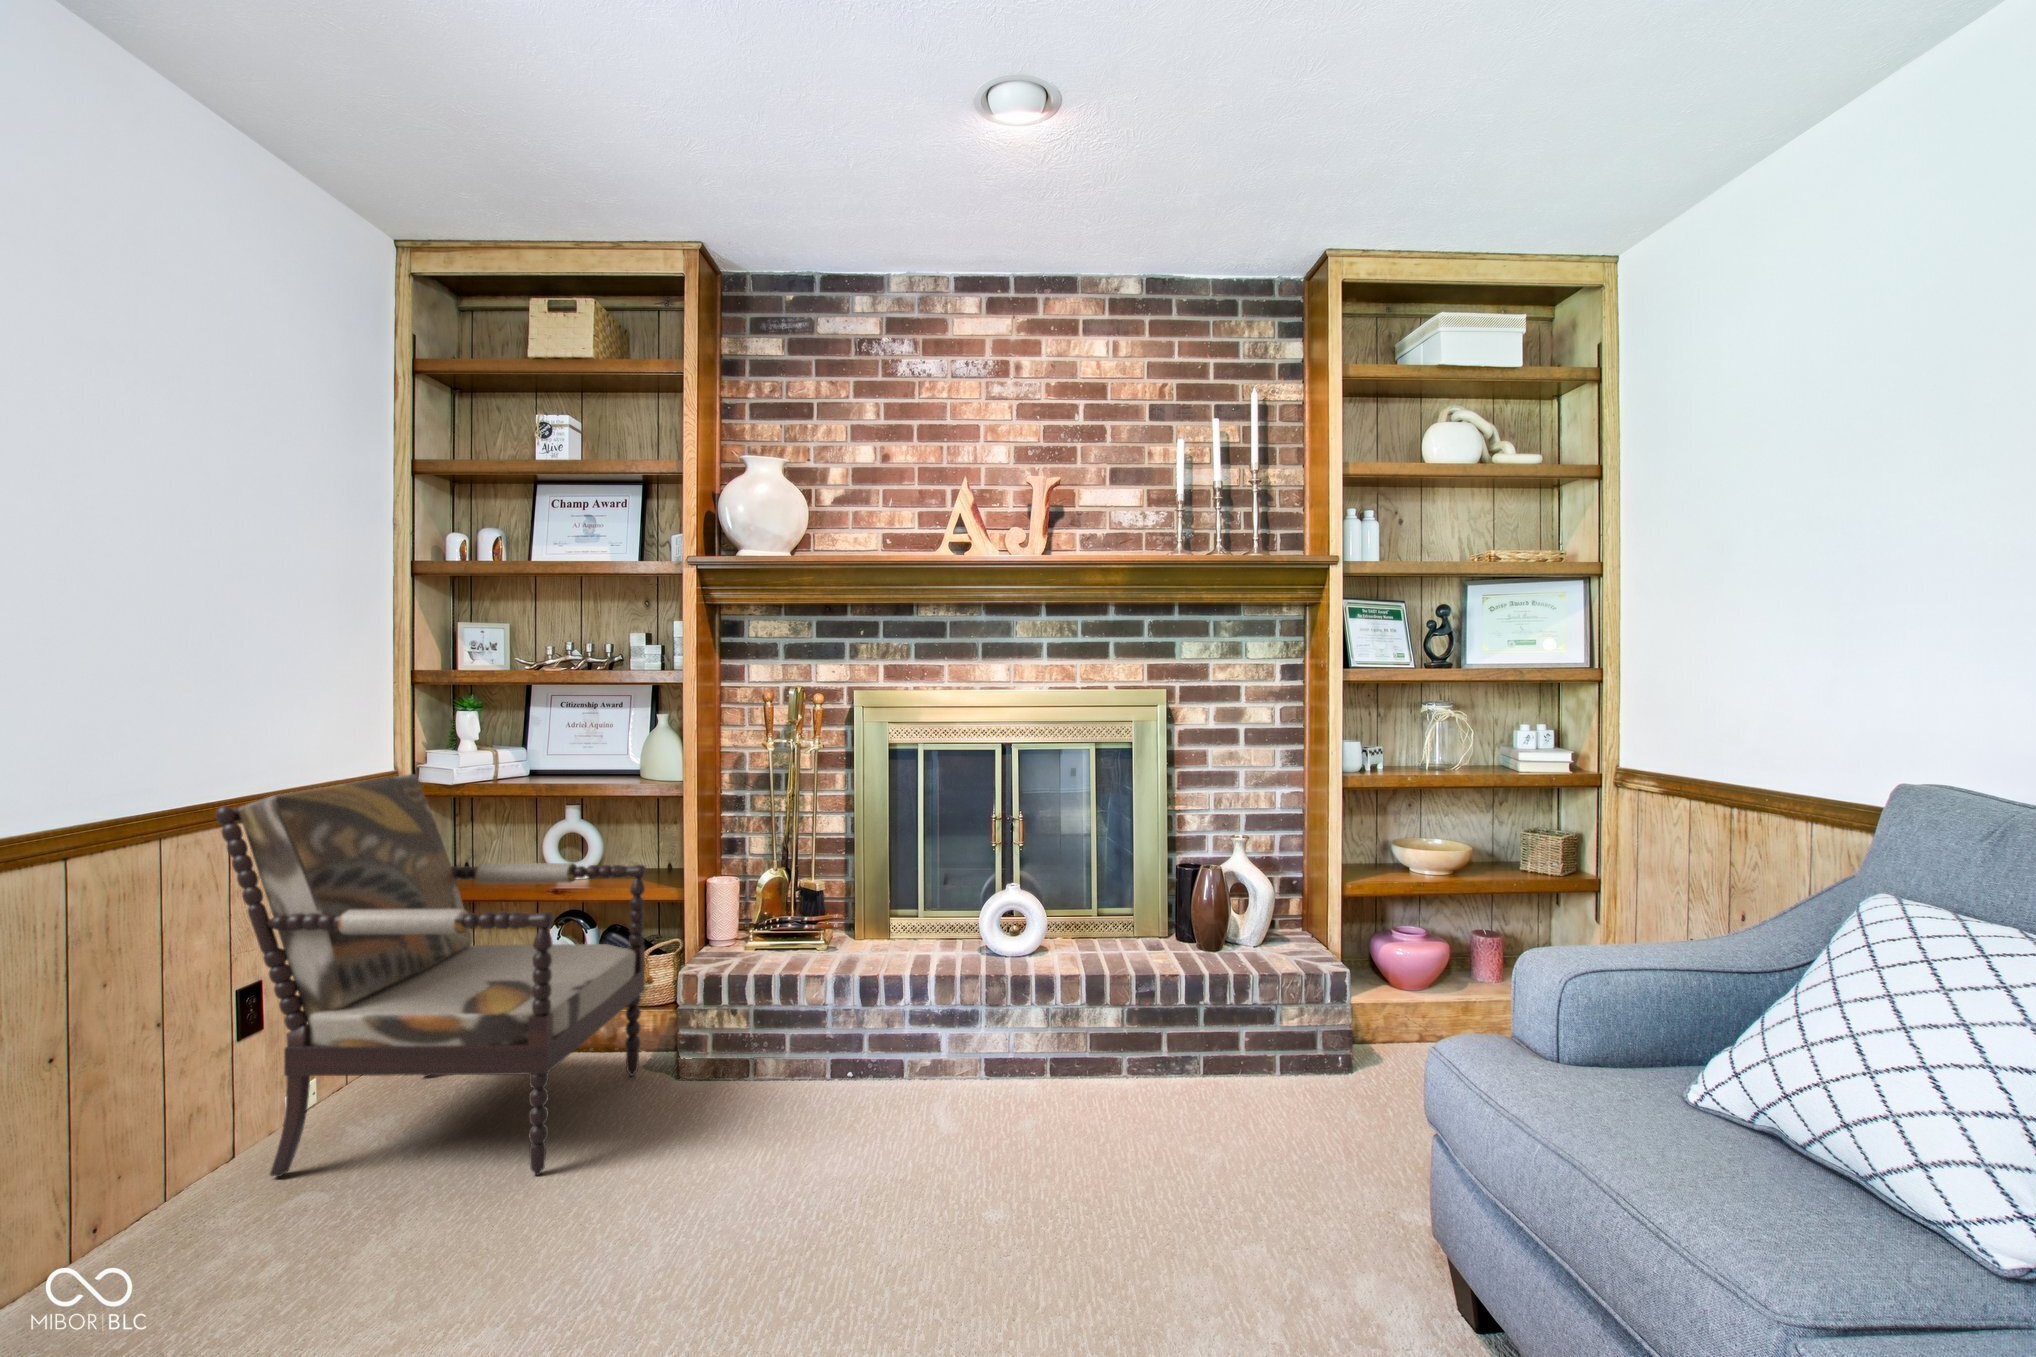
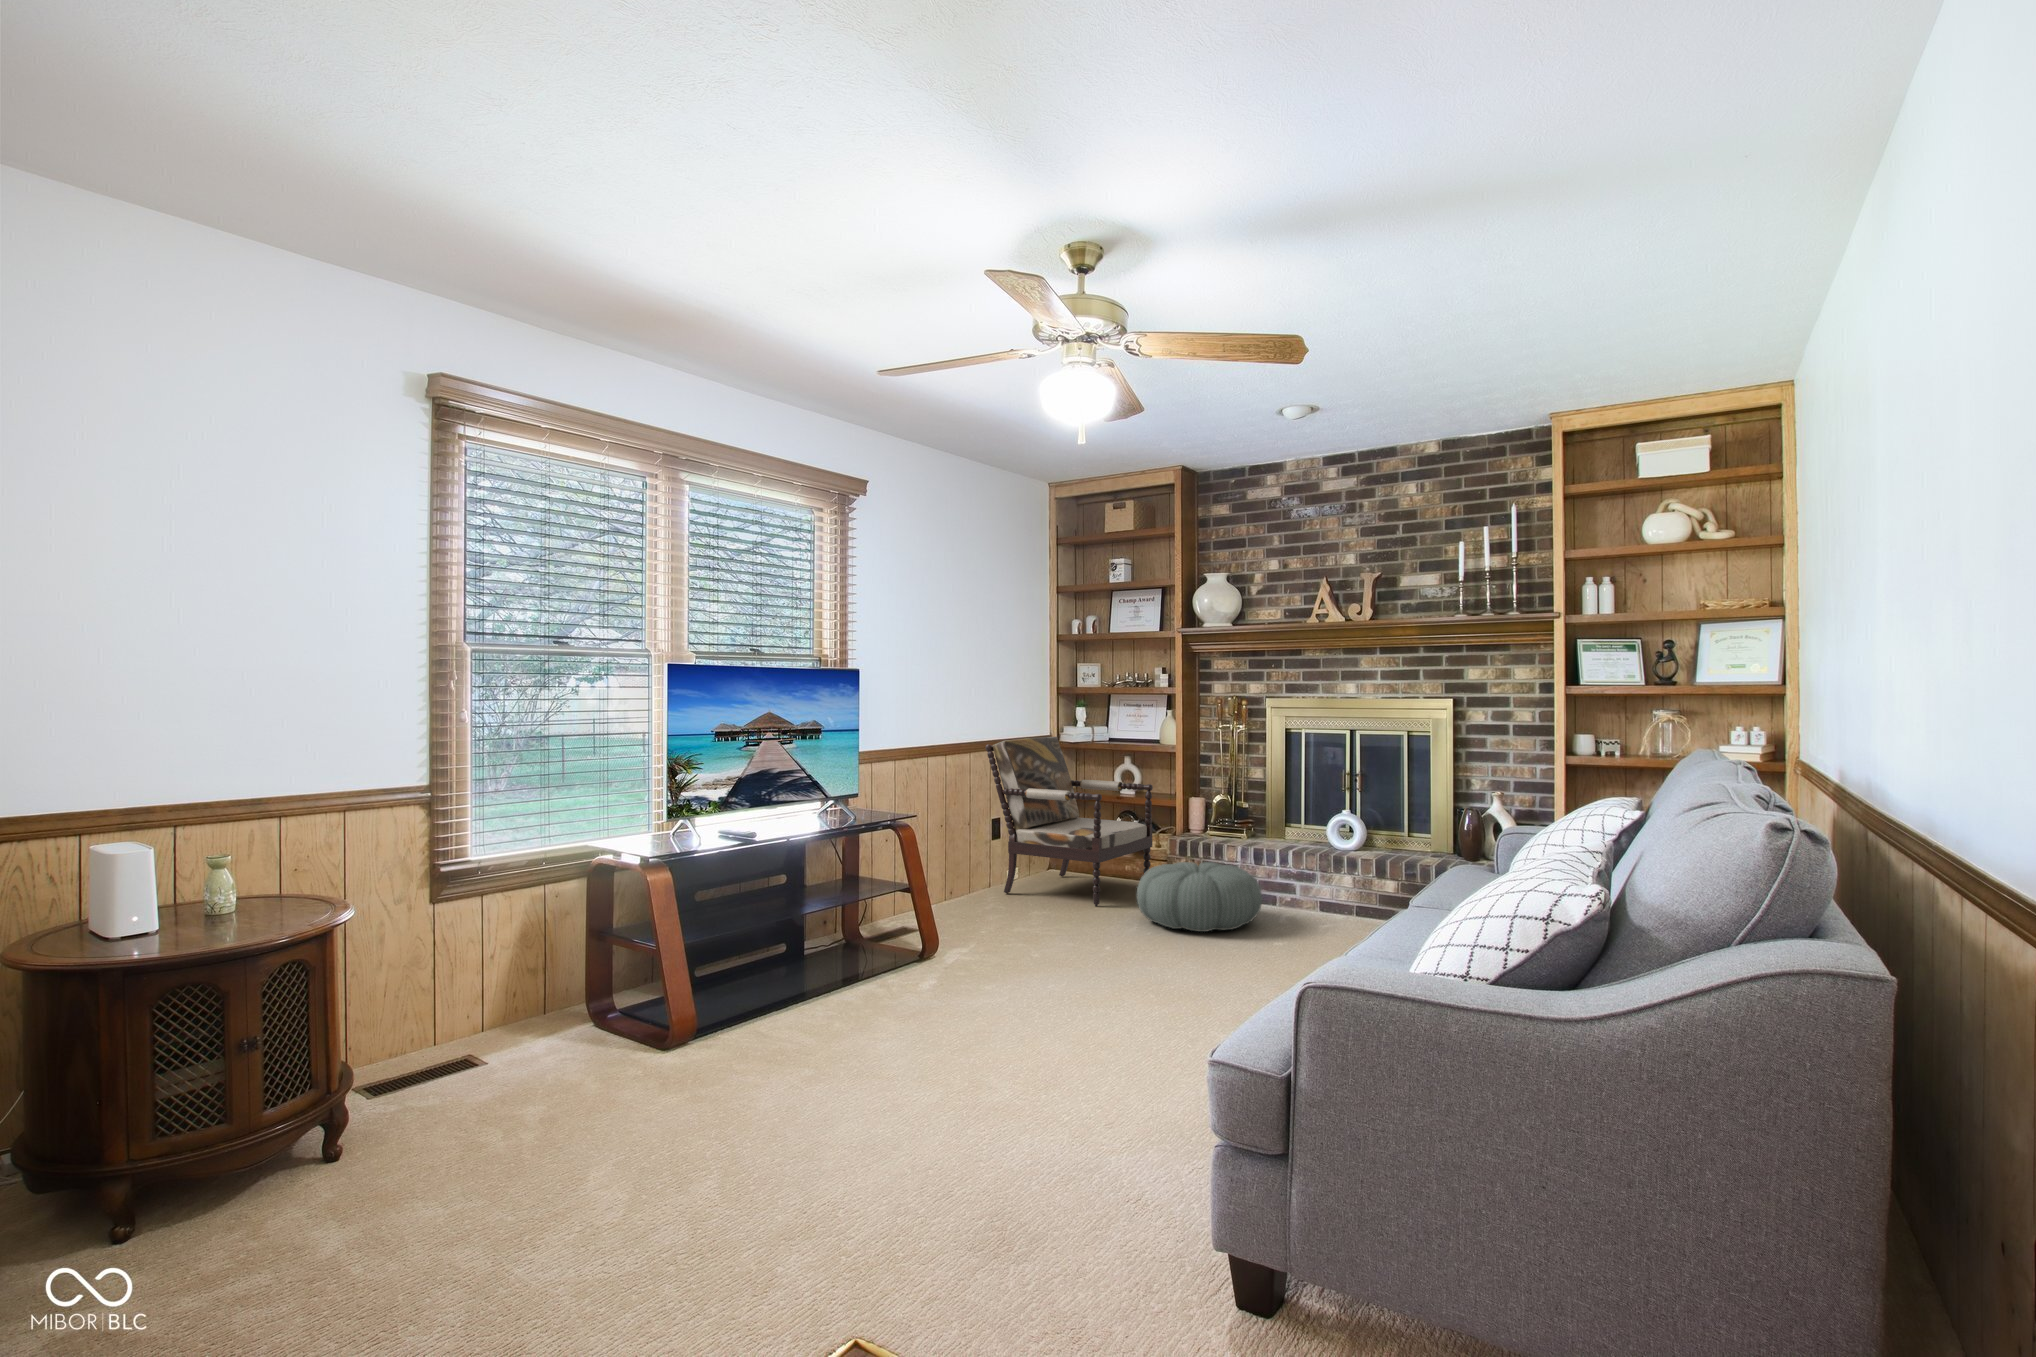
pouf: none [659,1031,935,1229] -> present [1137,862,1262,932]

